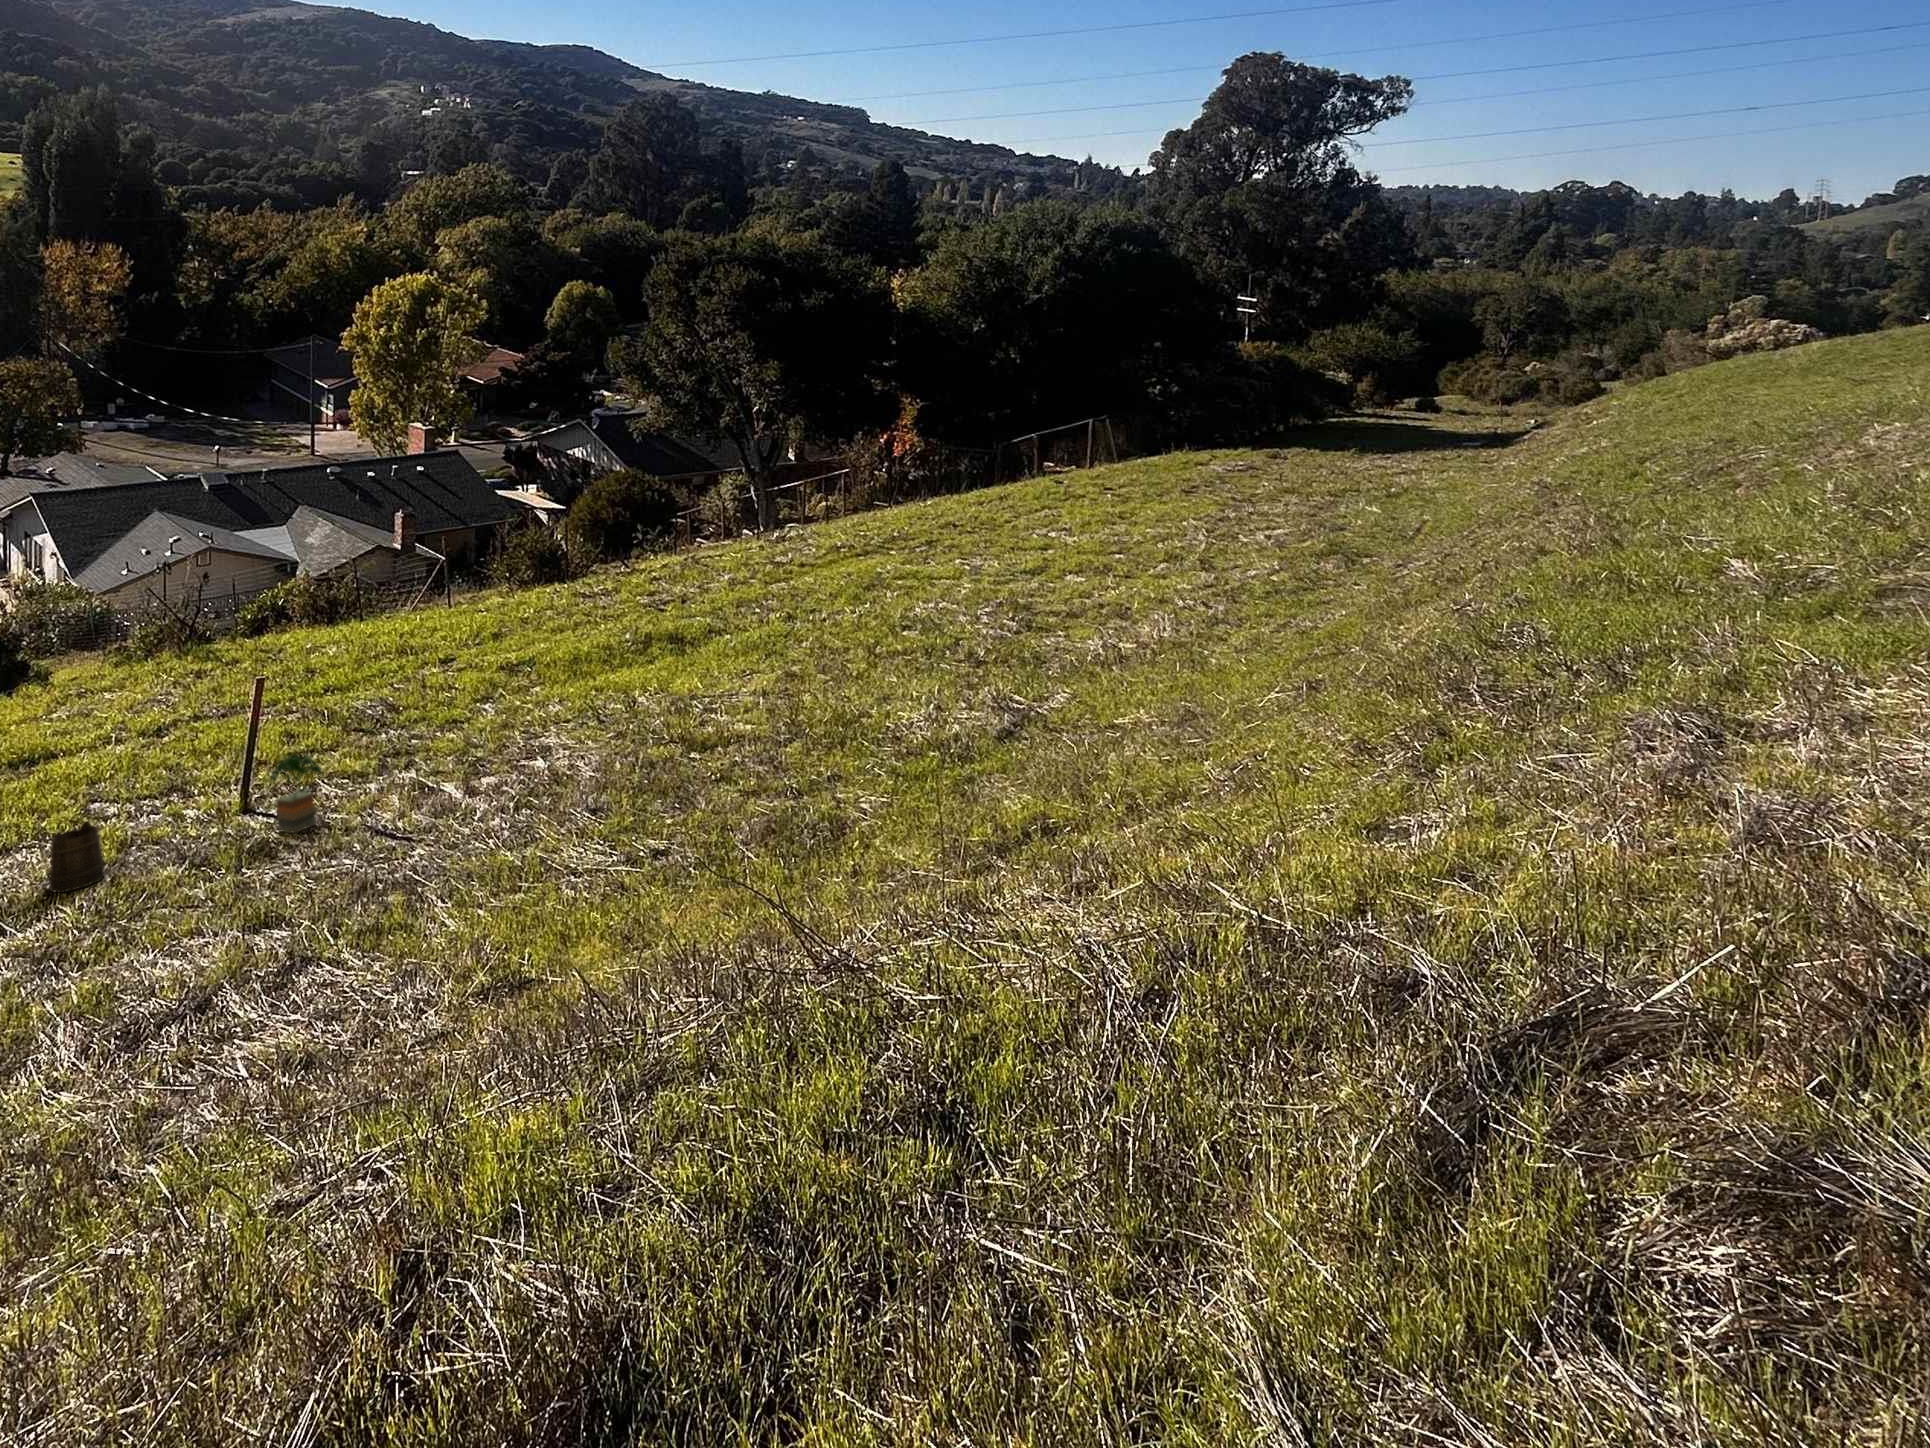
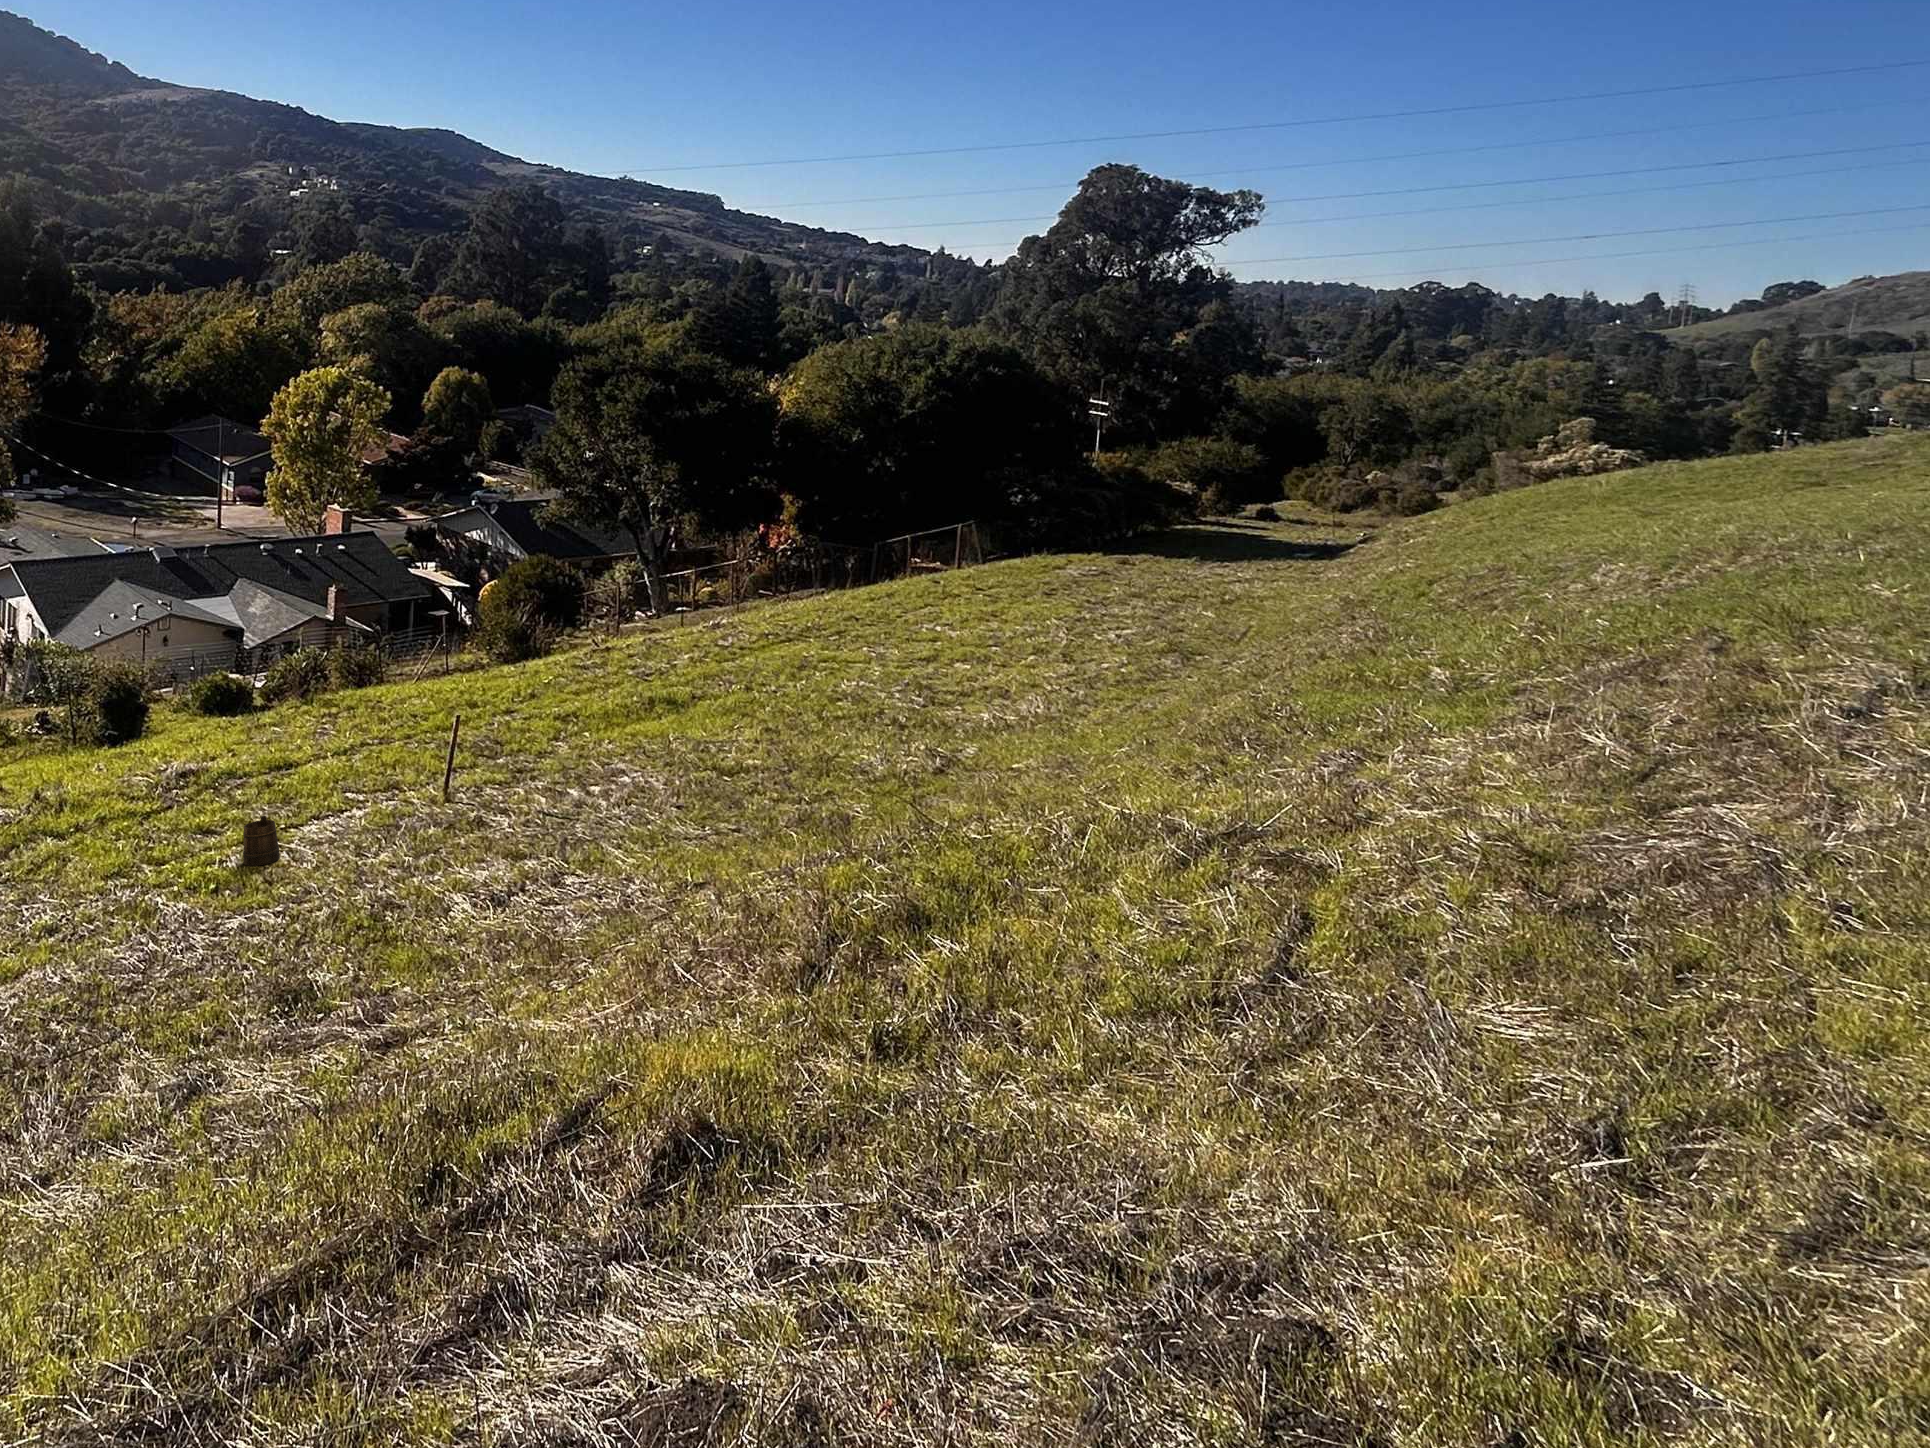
potted tree: present [269,755,323,834] -> none [384,774,425,833]

